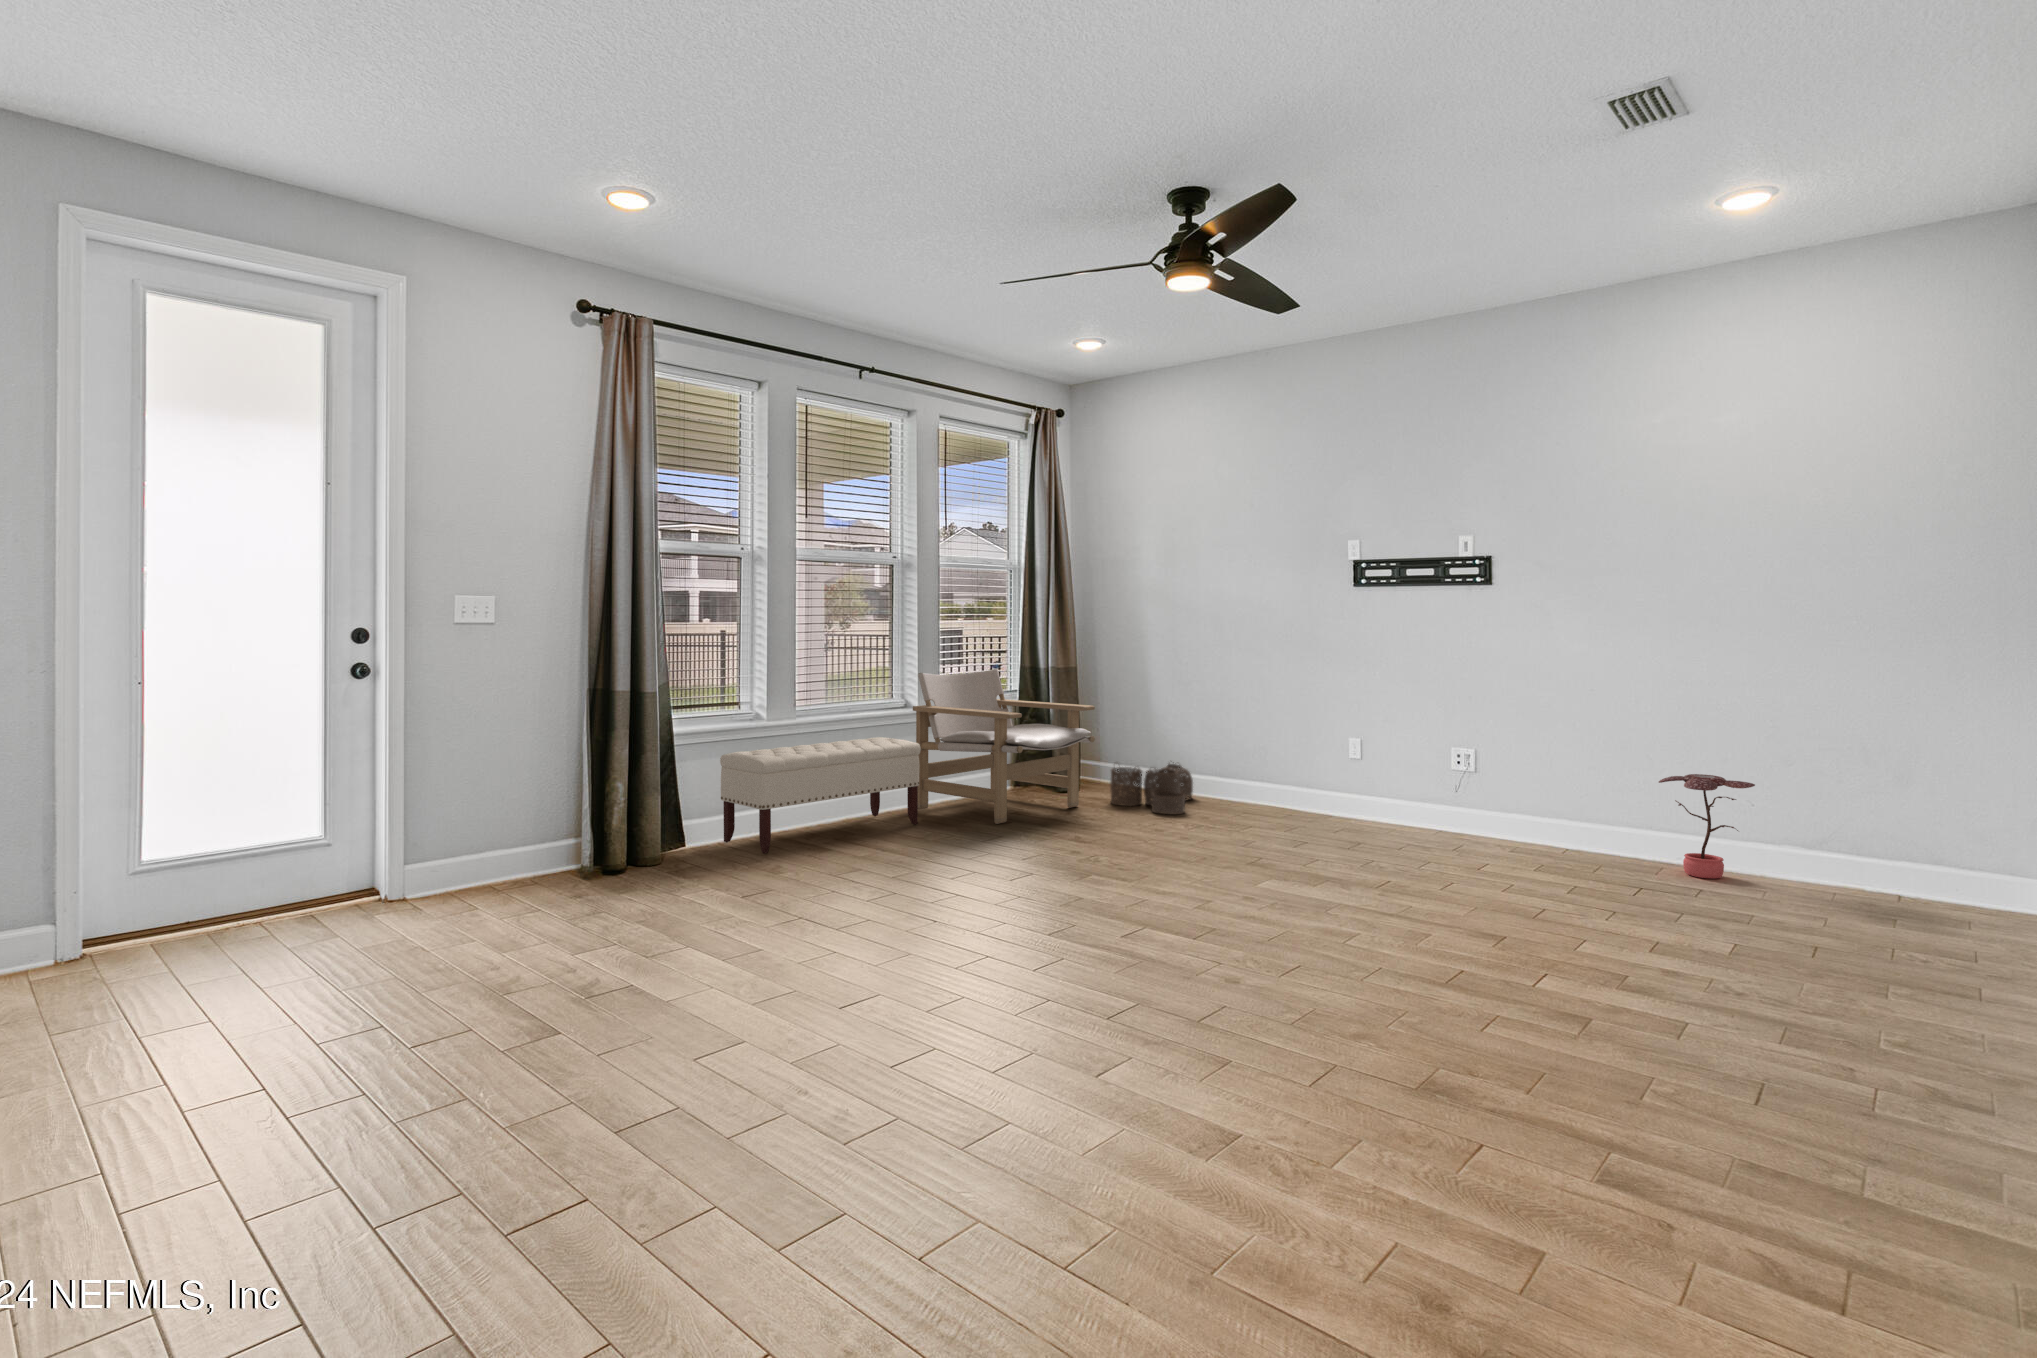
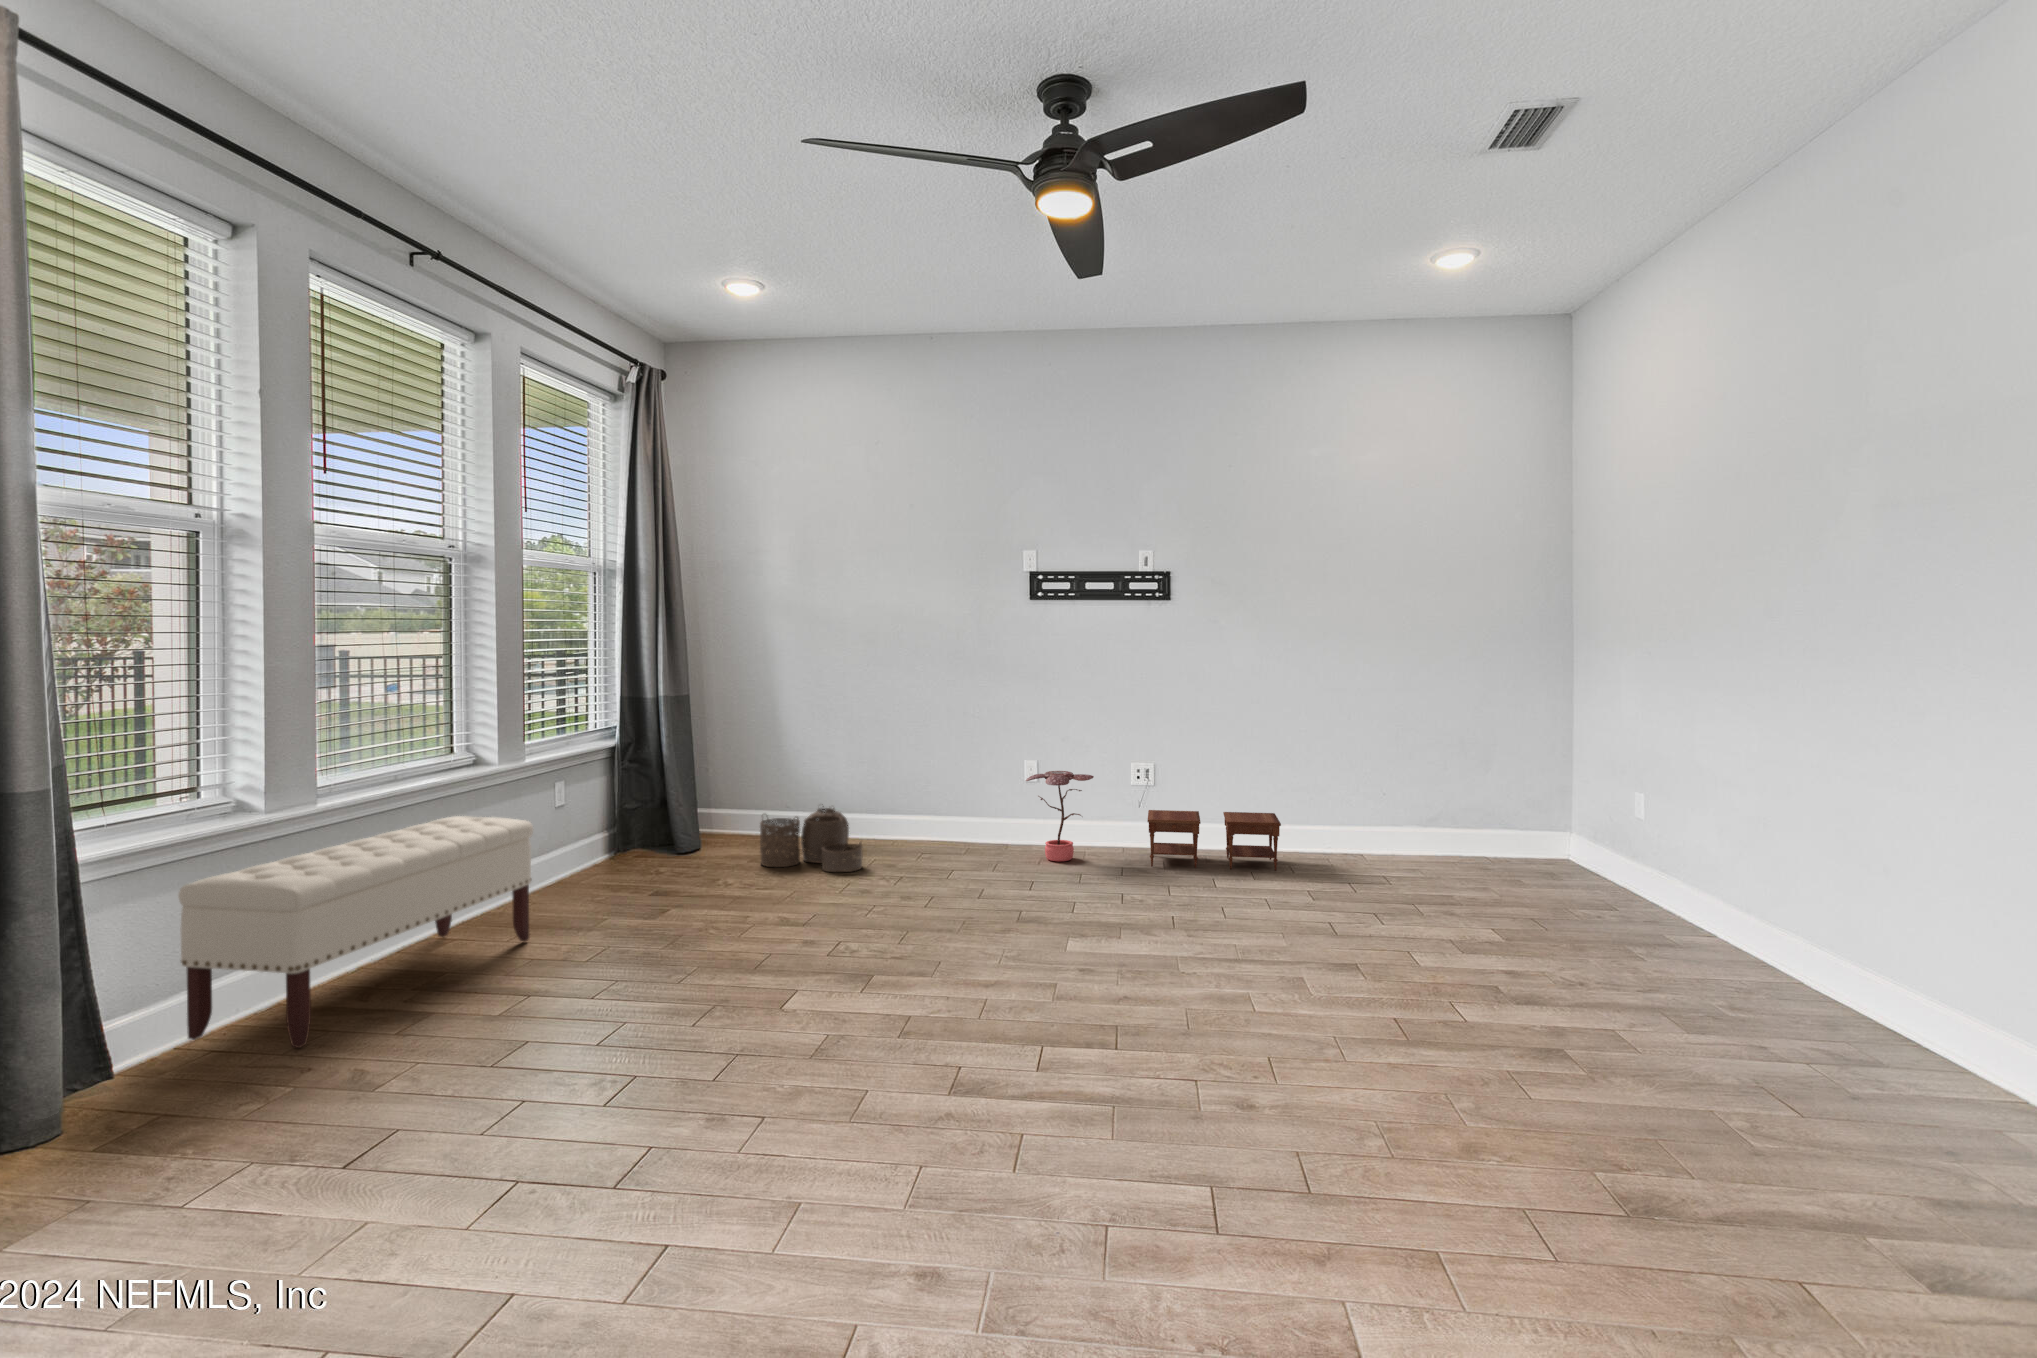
lounge chair: present [913,669,1095,824] -> none [493,703,752,920]
potted plant: present [1659,774,1755,879] -> present [1026,771,1094,861]
side table: none [1446,791,1605,863] -> present [1148,810,1281,871]

